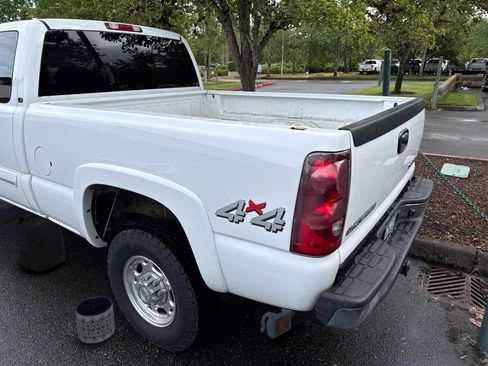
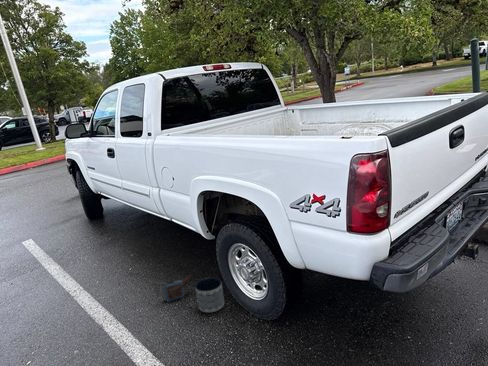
backpack: present [18,213,65,272] -> none [149,217,184,263]
watering can: present [261,309,295,339] -> present [155,274,192,302]

